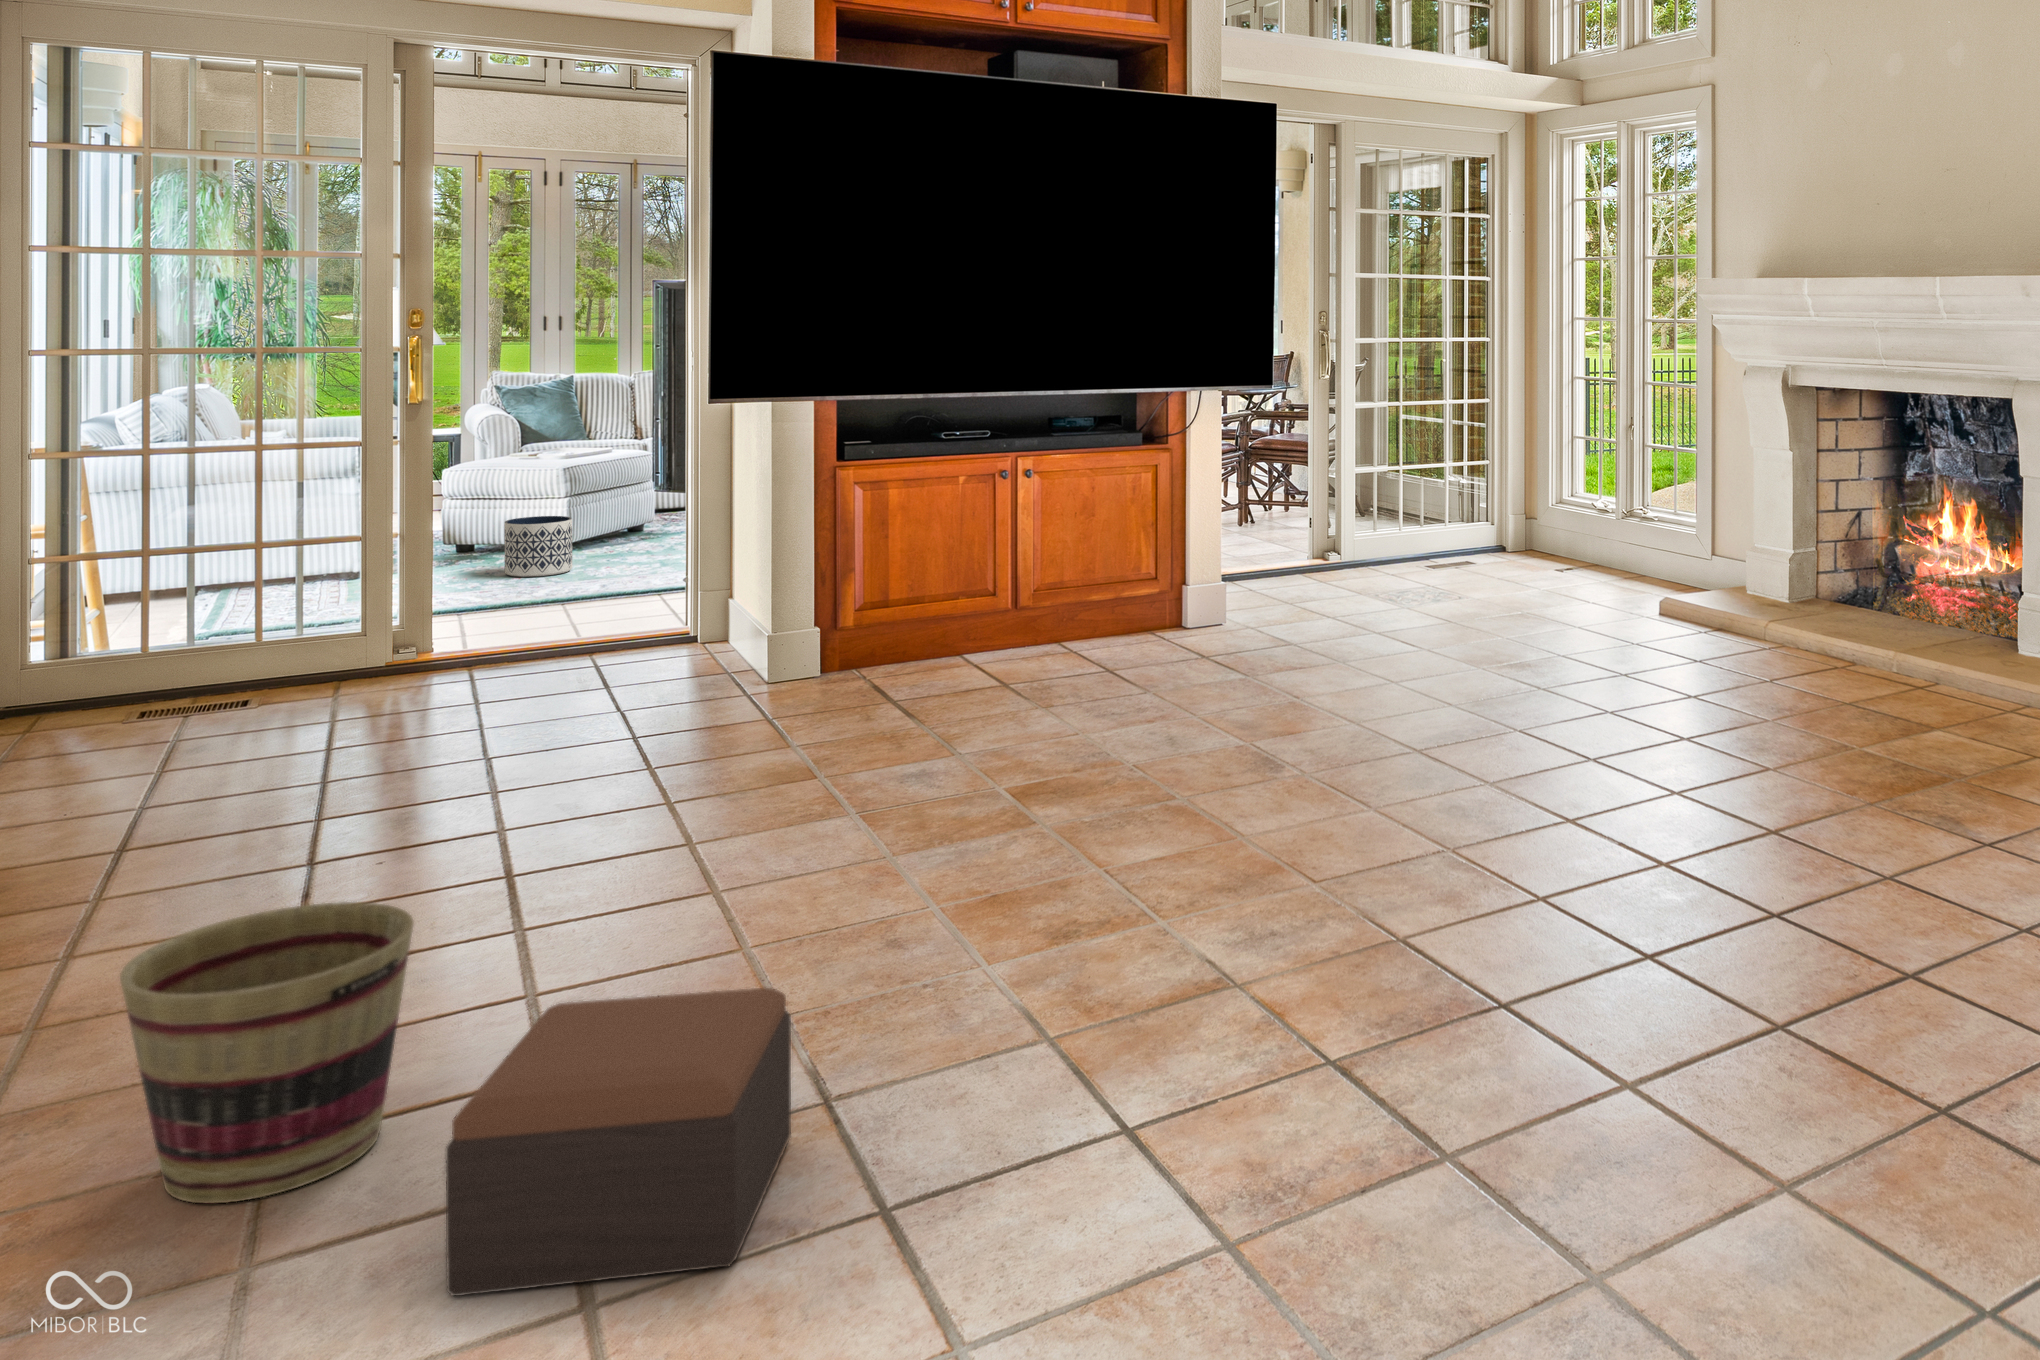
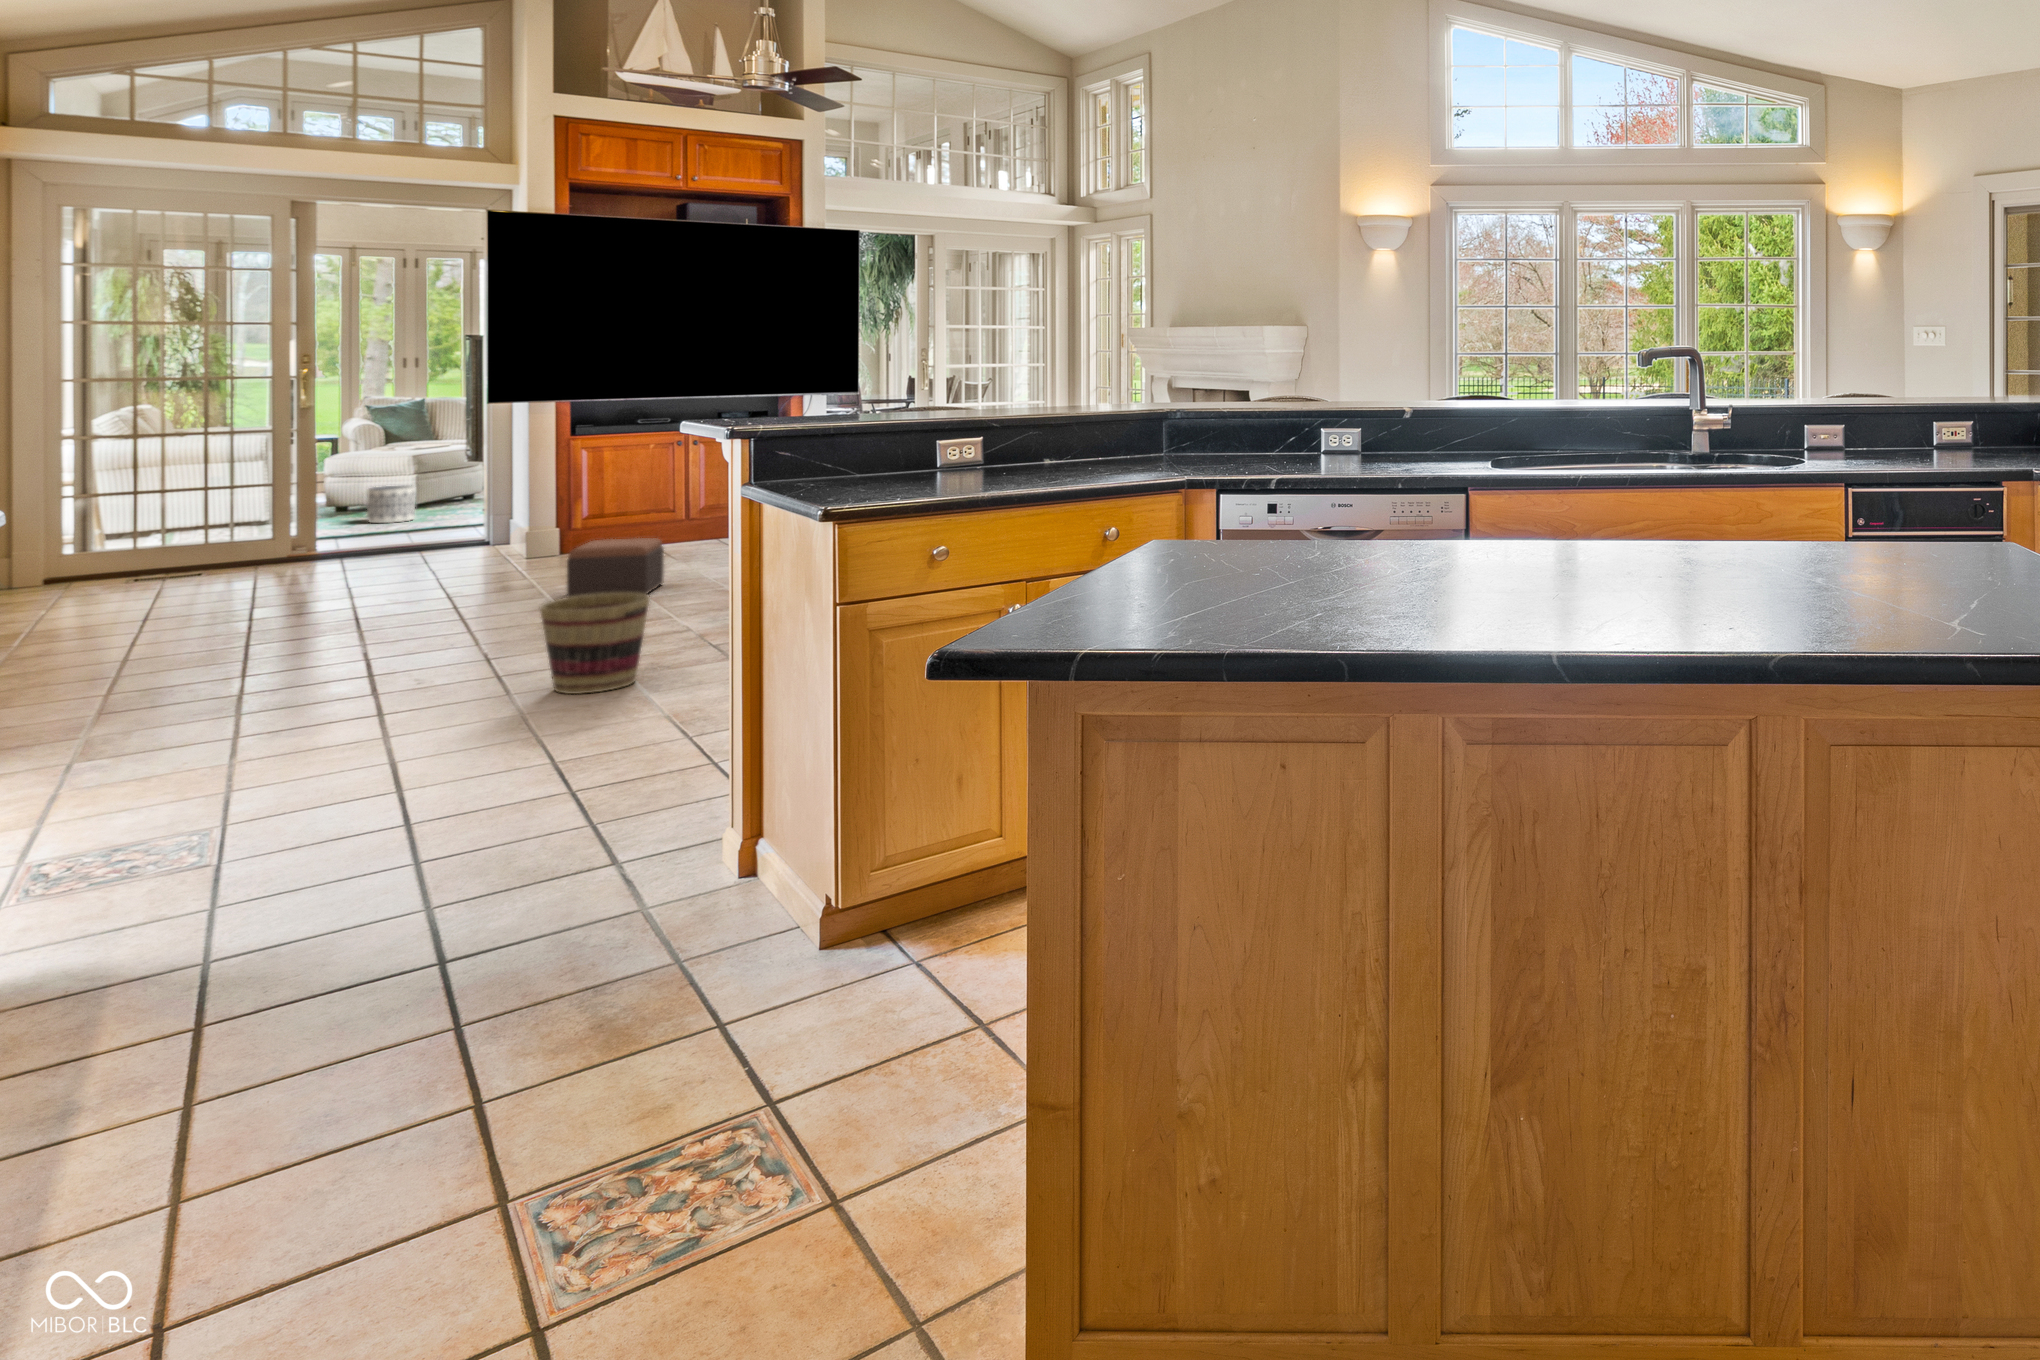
basket: present [120,902,414,1204] -> present [540,592,650,694]
footstool: present [446,988,791,1296] -> present [567,538,664,597]

